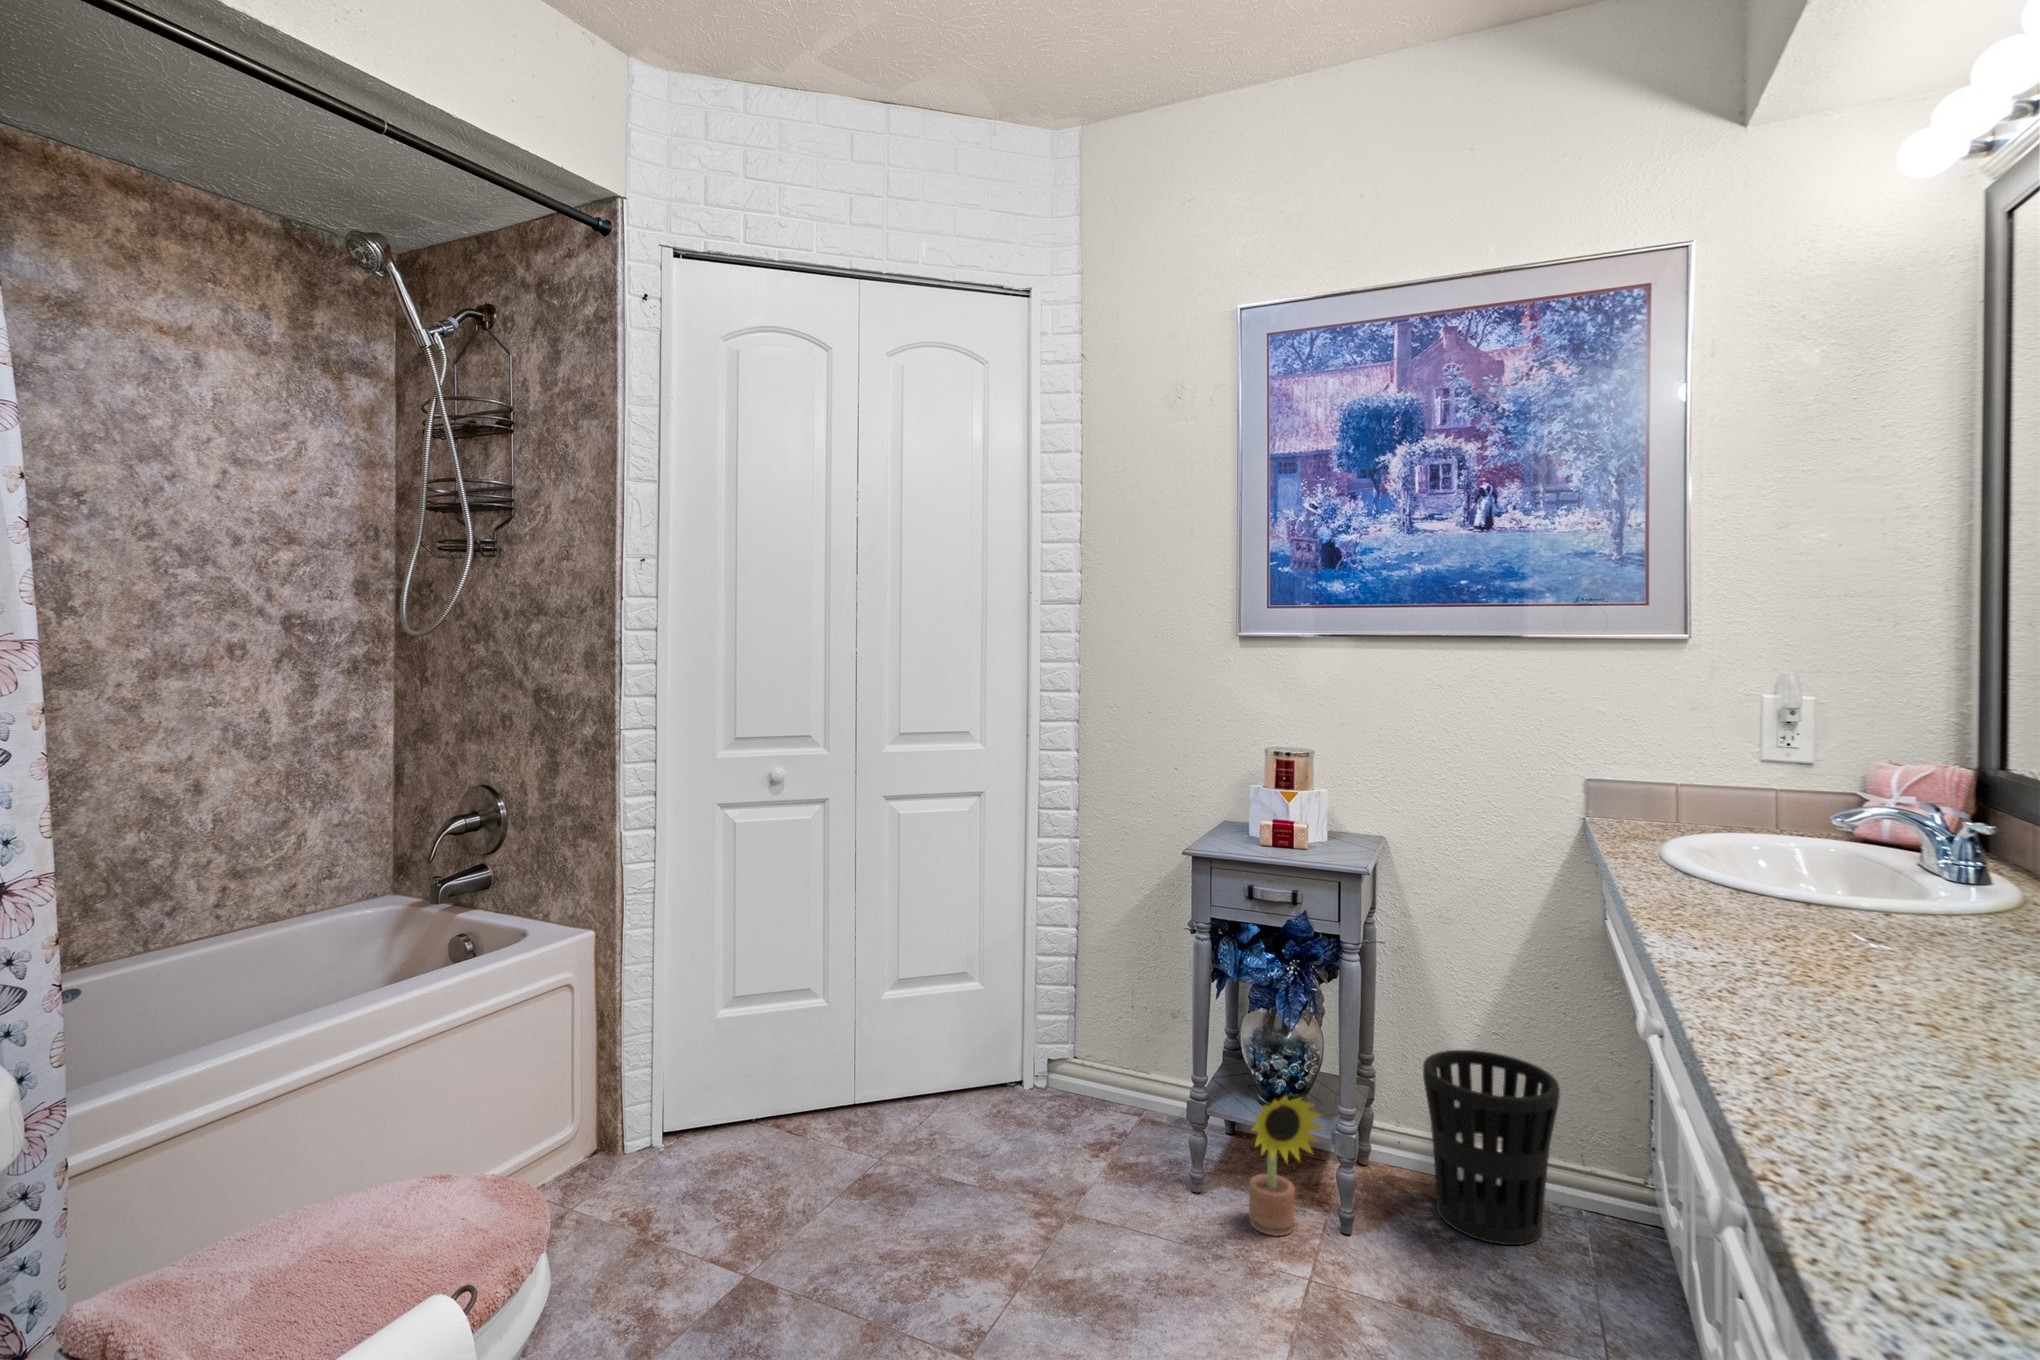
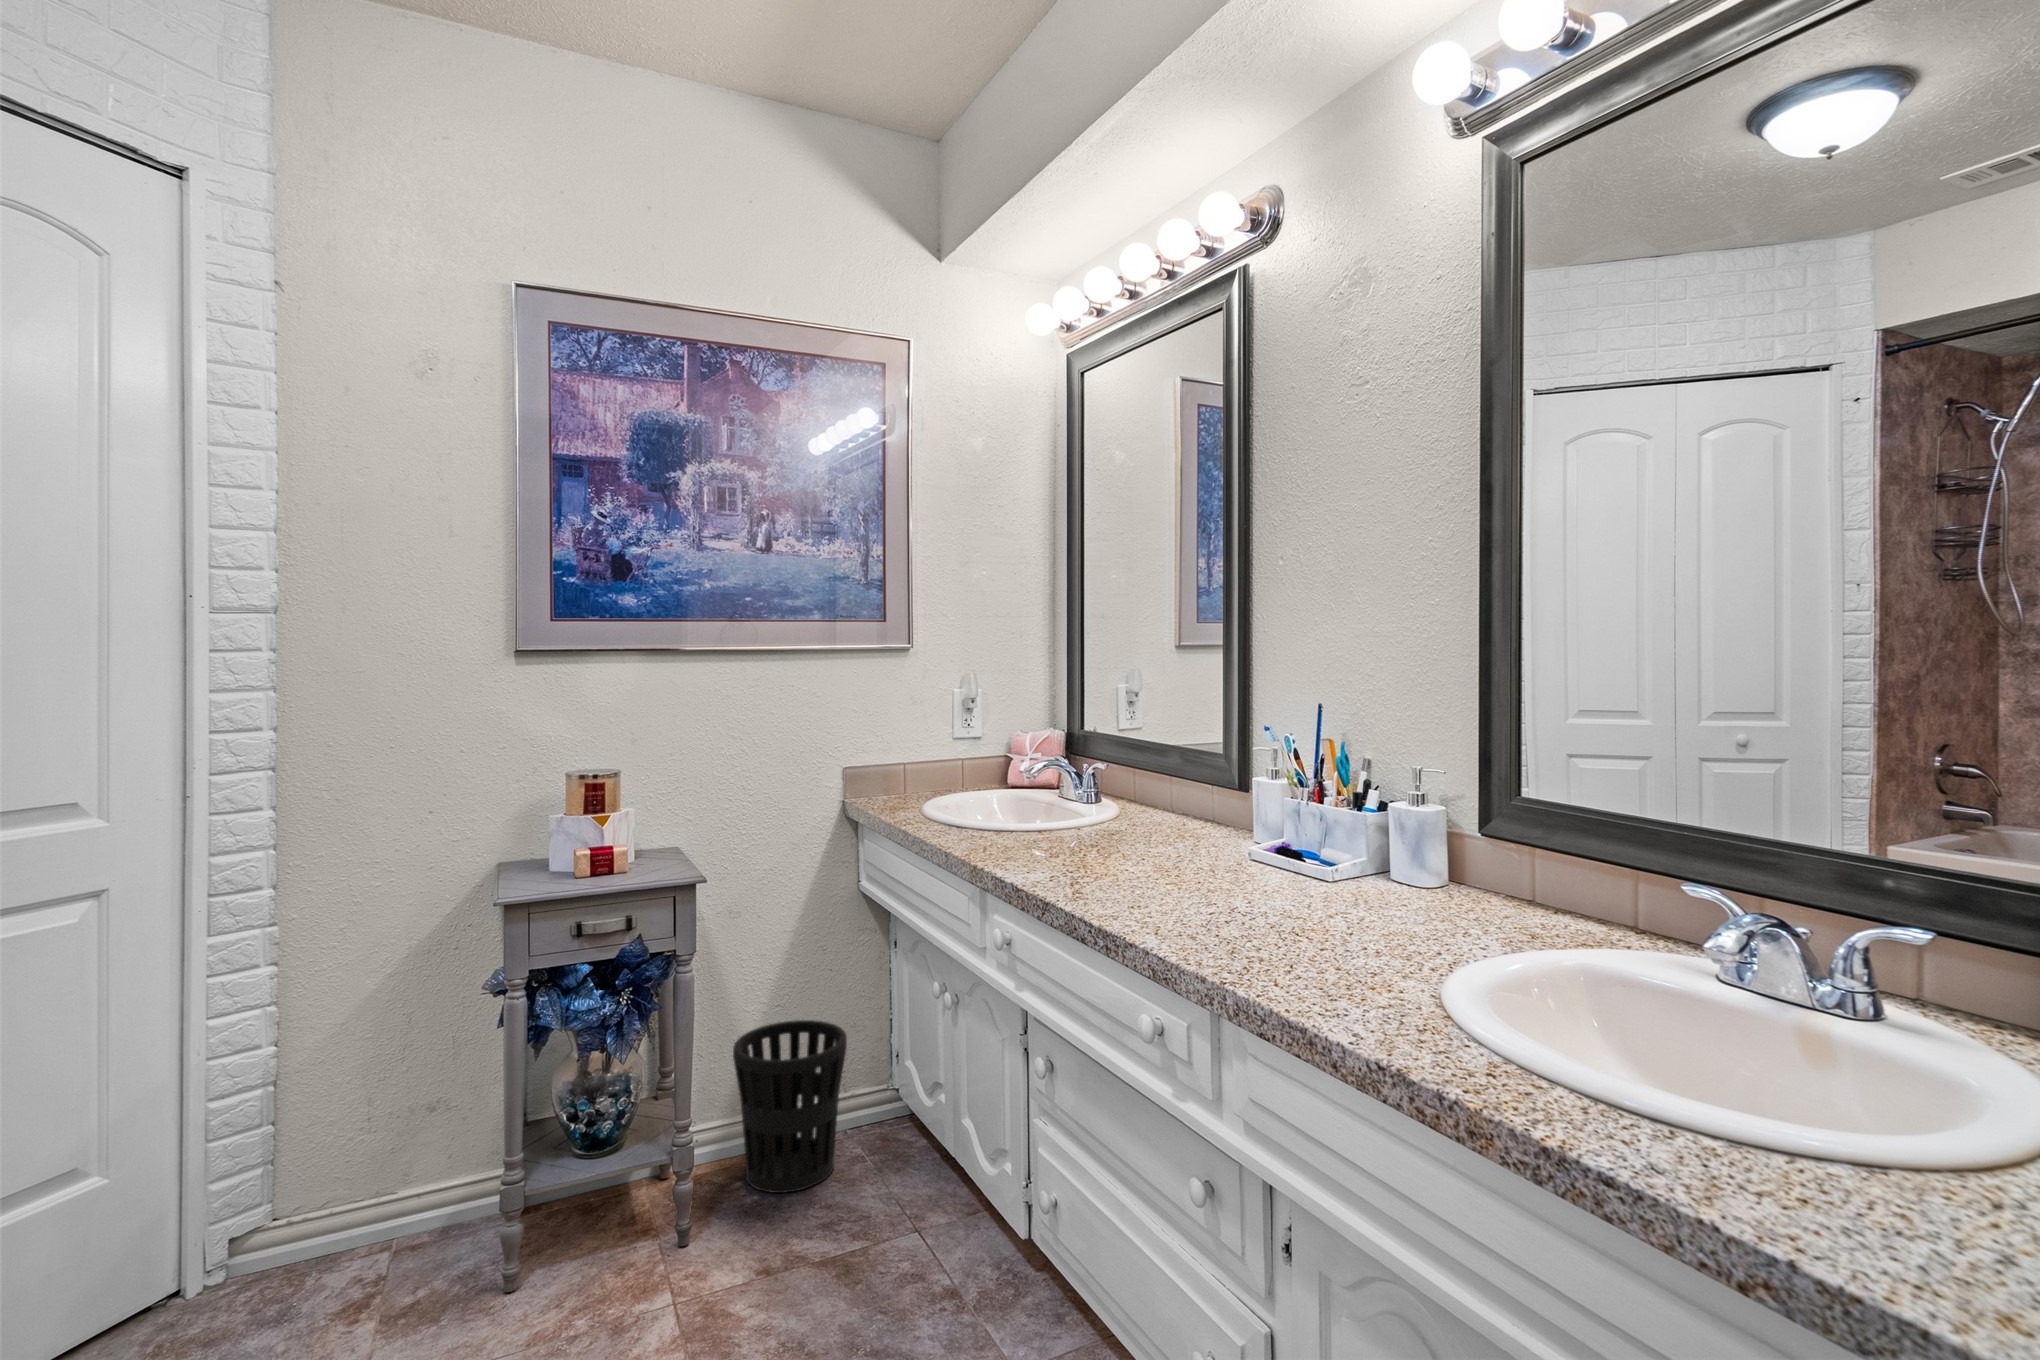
decorative plant: present [1249,1096,1322,1236] -> none [591,1126,679,1291]

